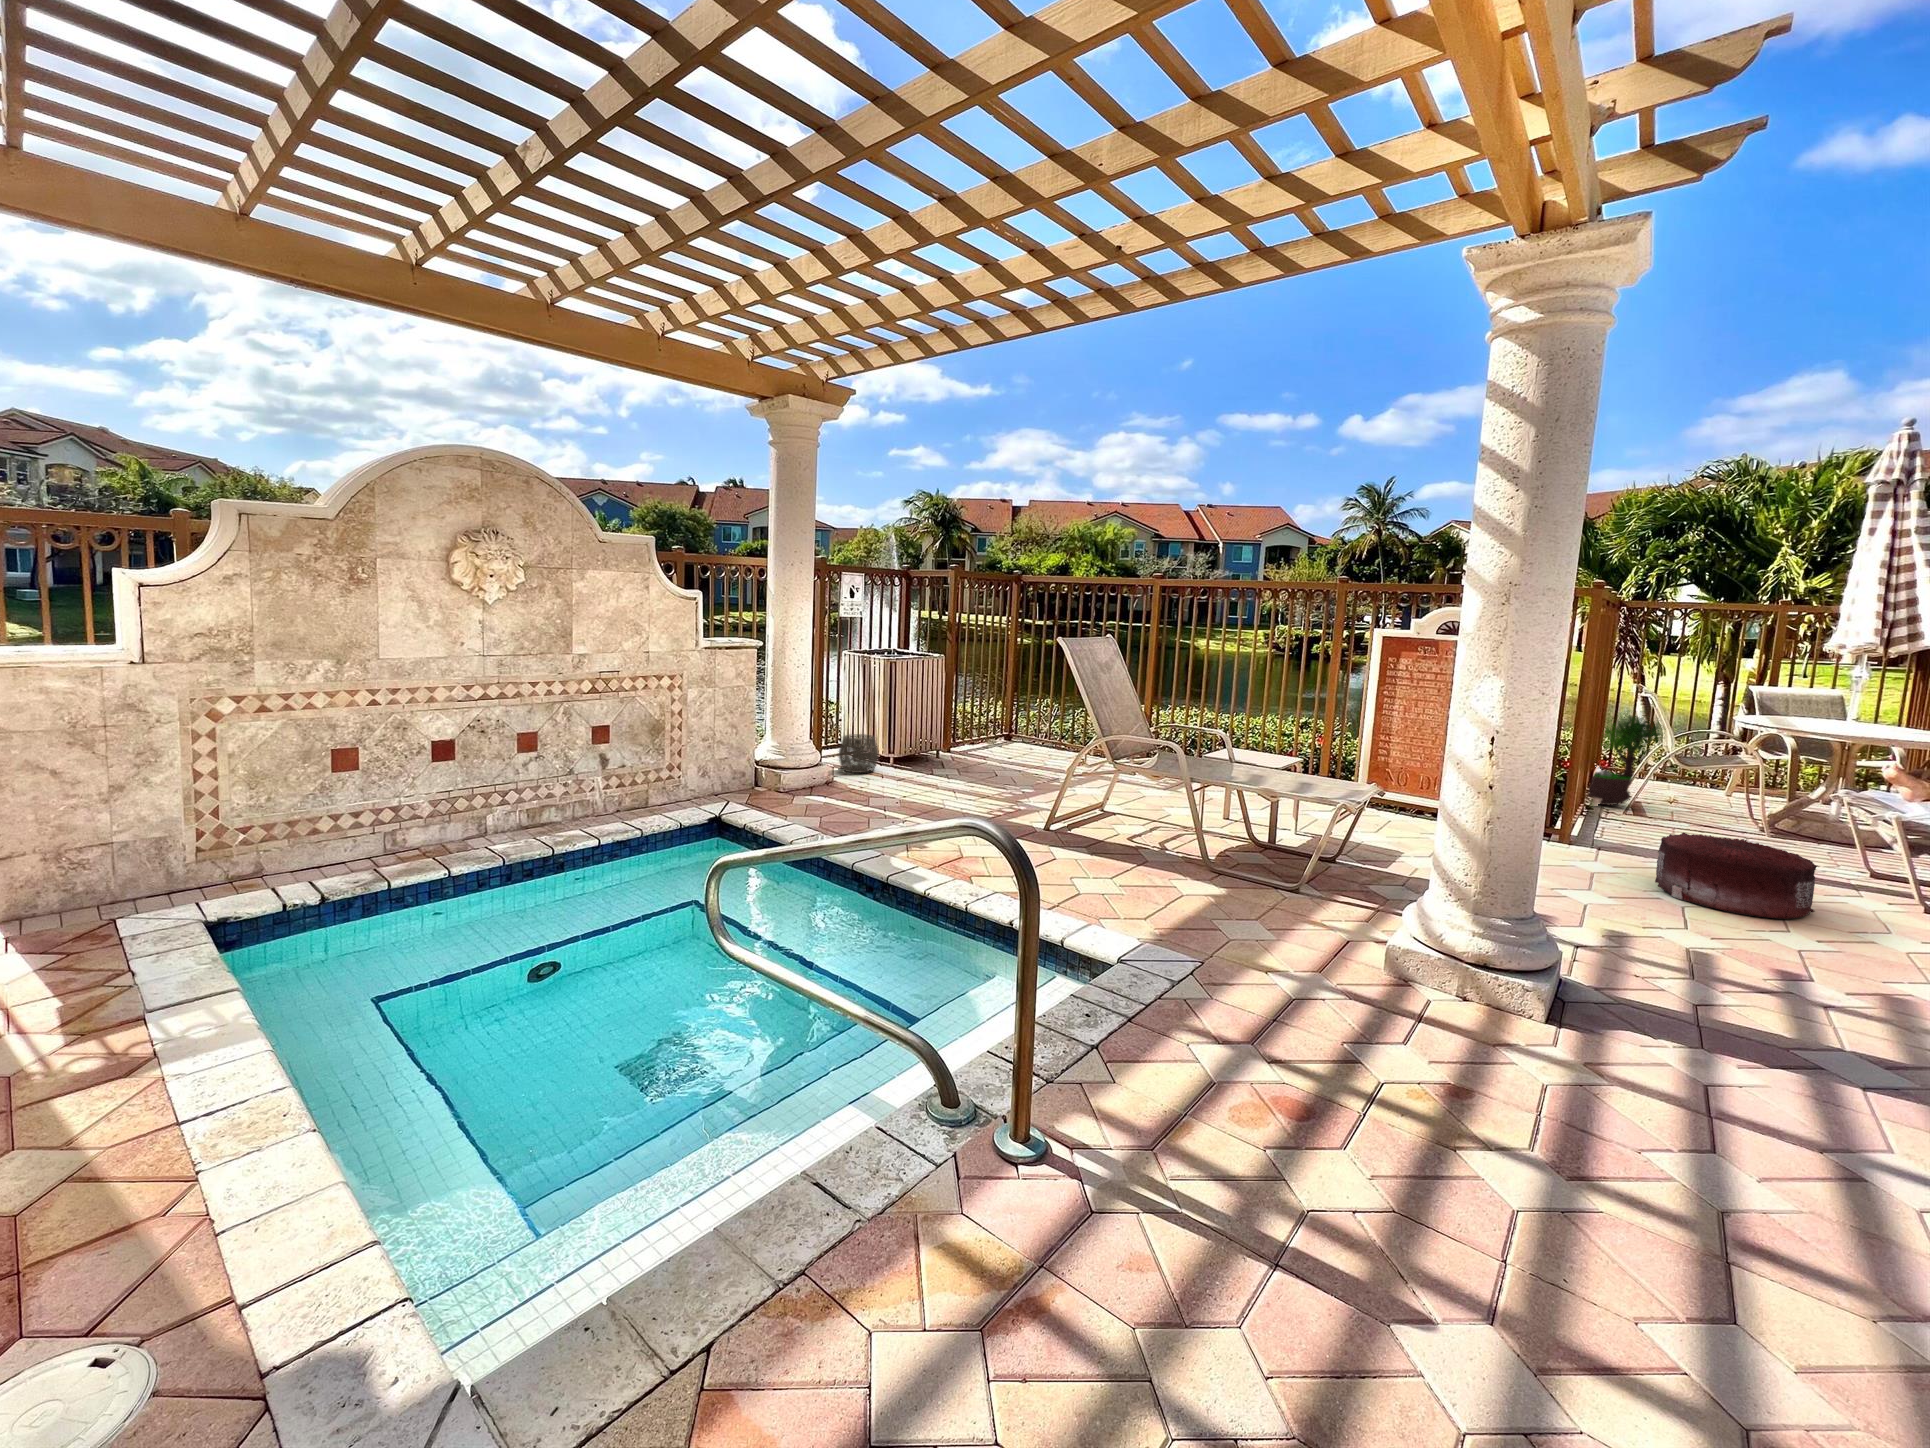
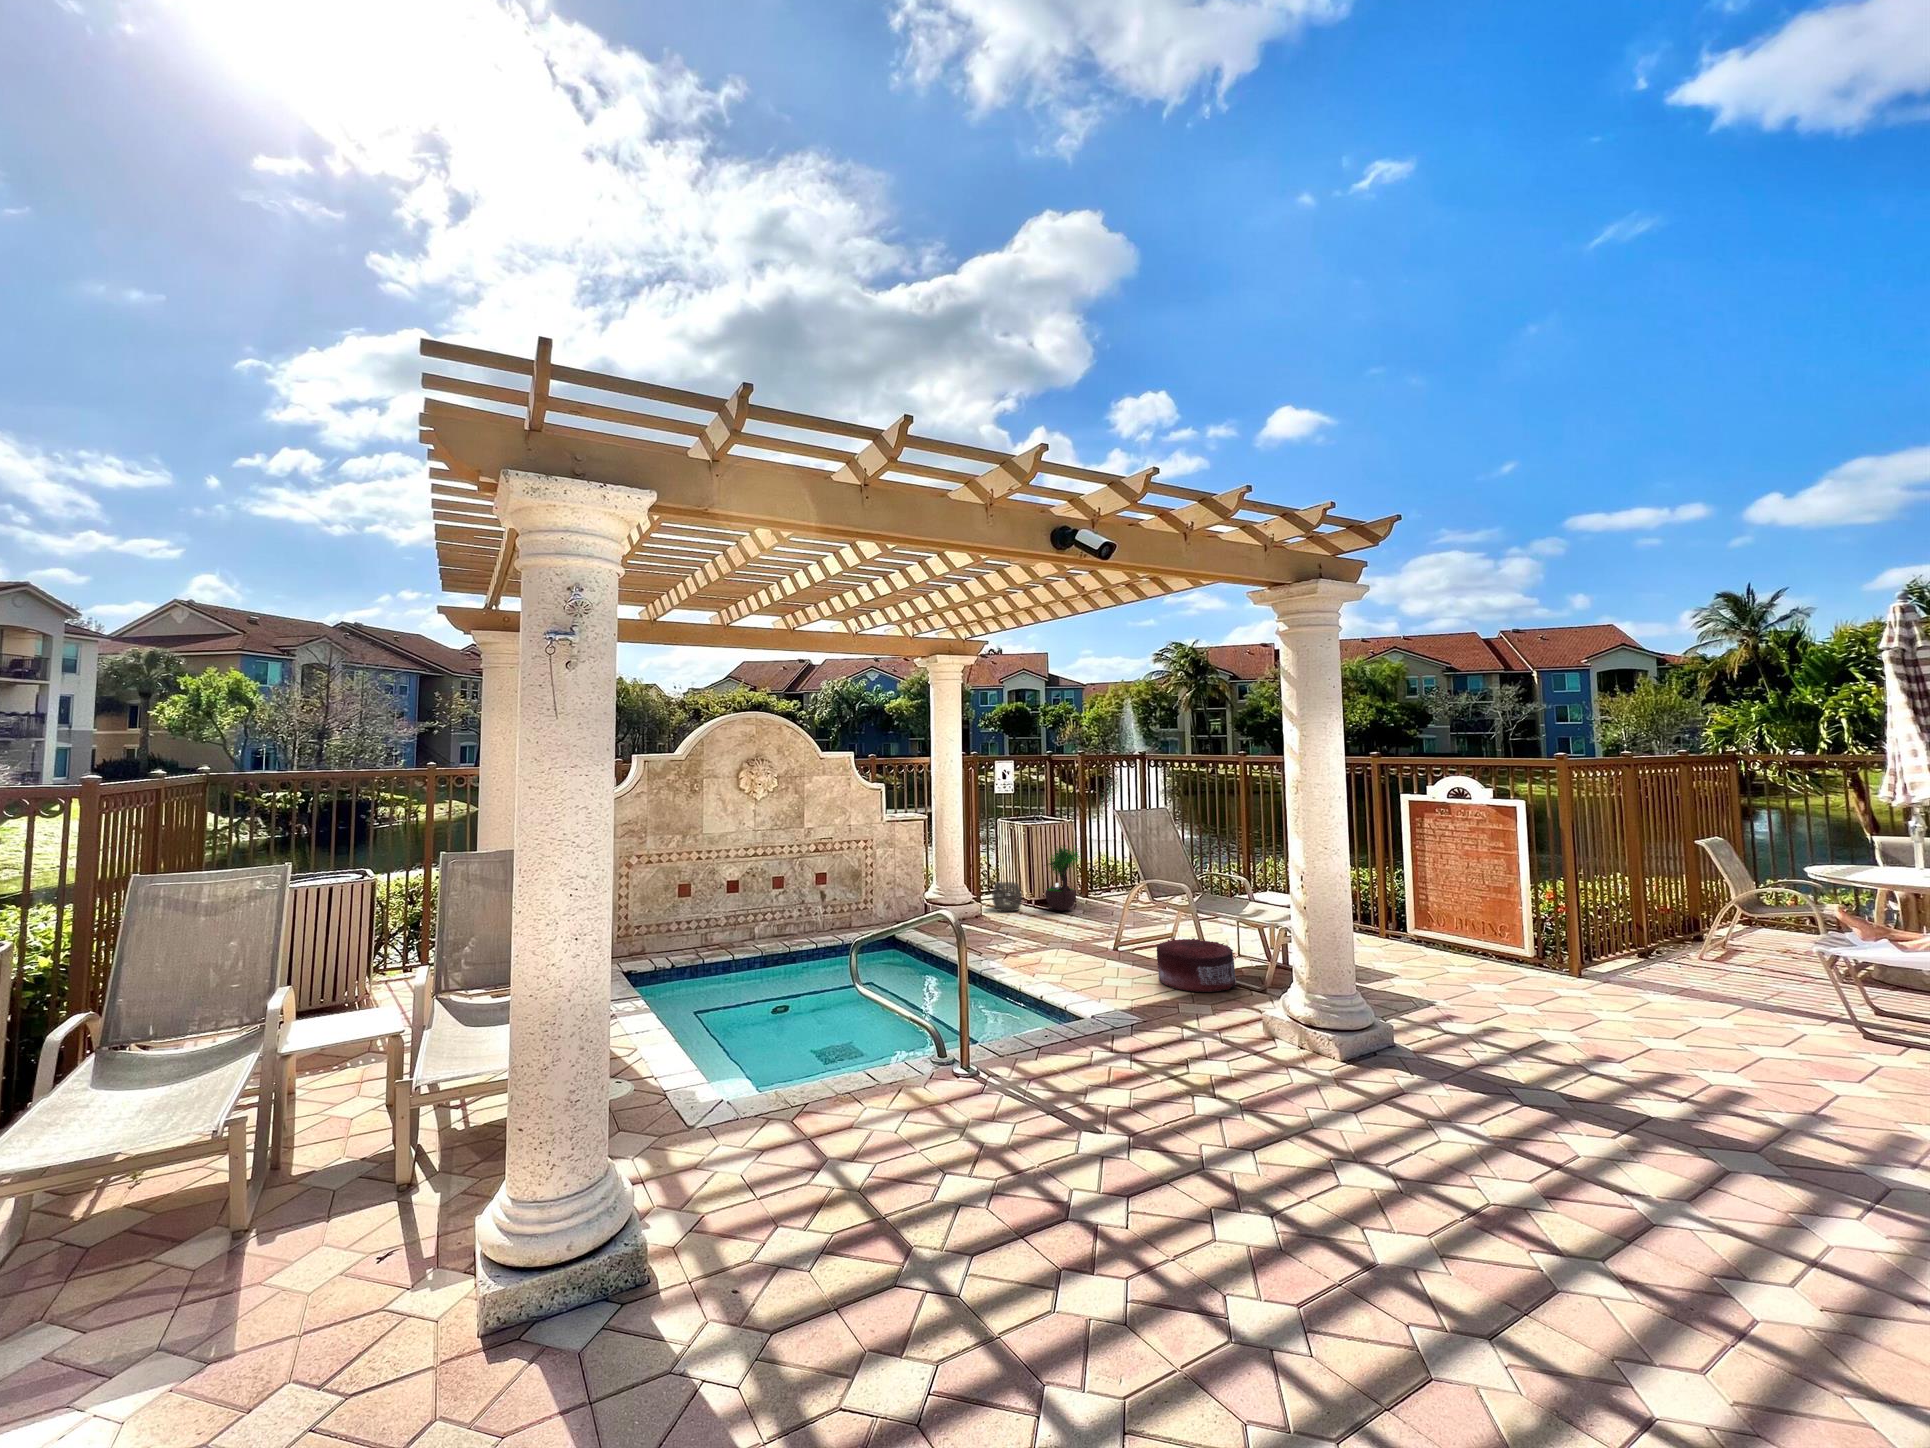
potted tree: present [1589,715,1666,805] -> present [1044,846,1080,911]
pouf: present [1655,832,1817,919] -> present [1157,938,1236,992]

